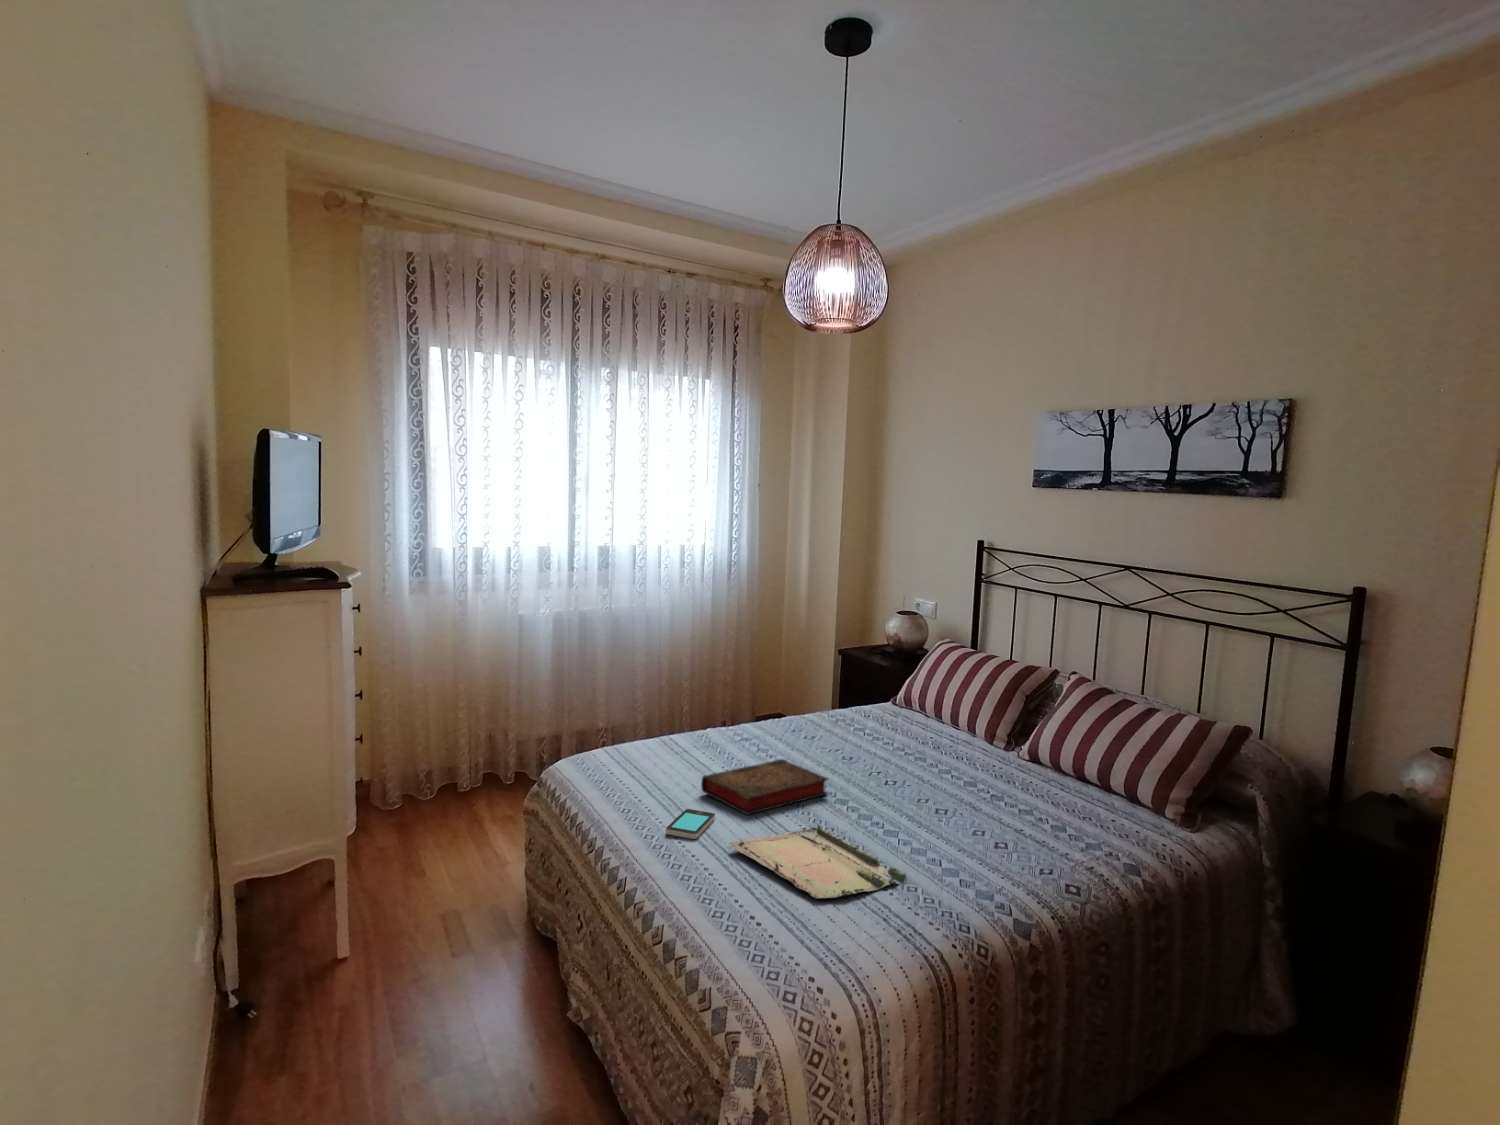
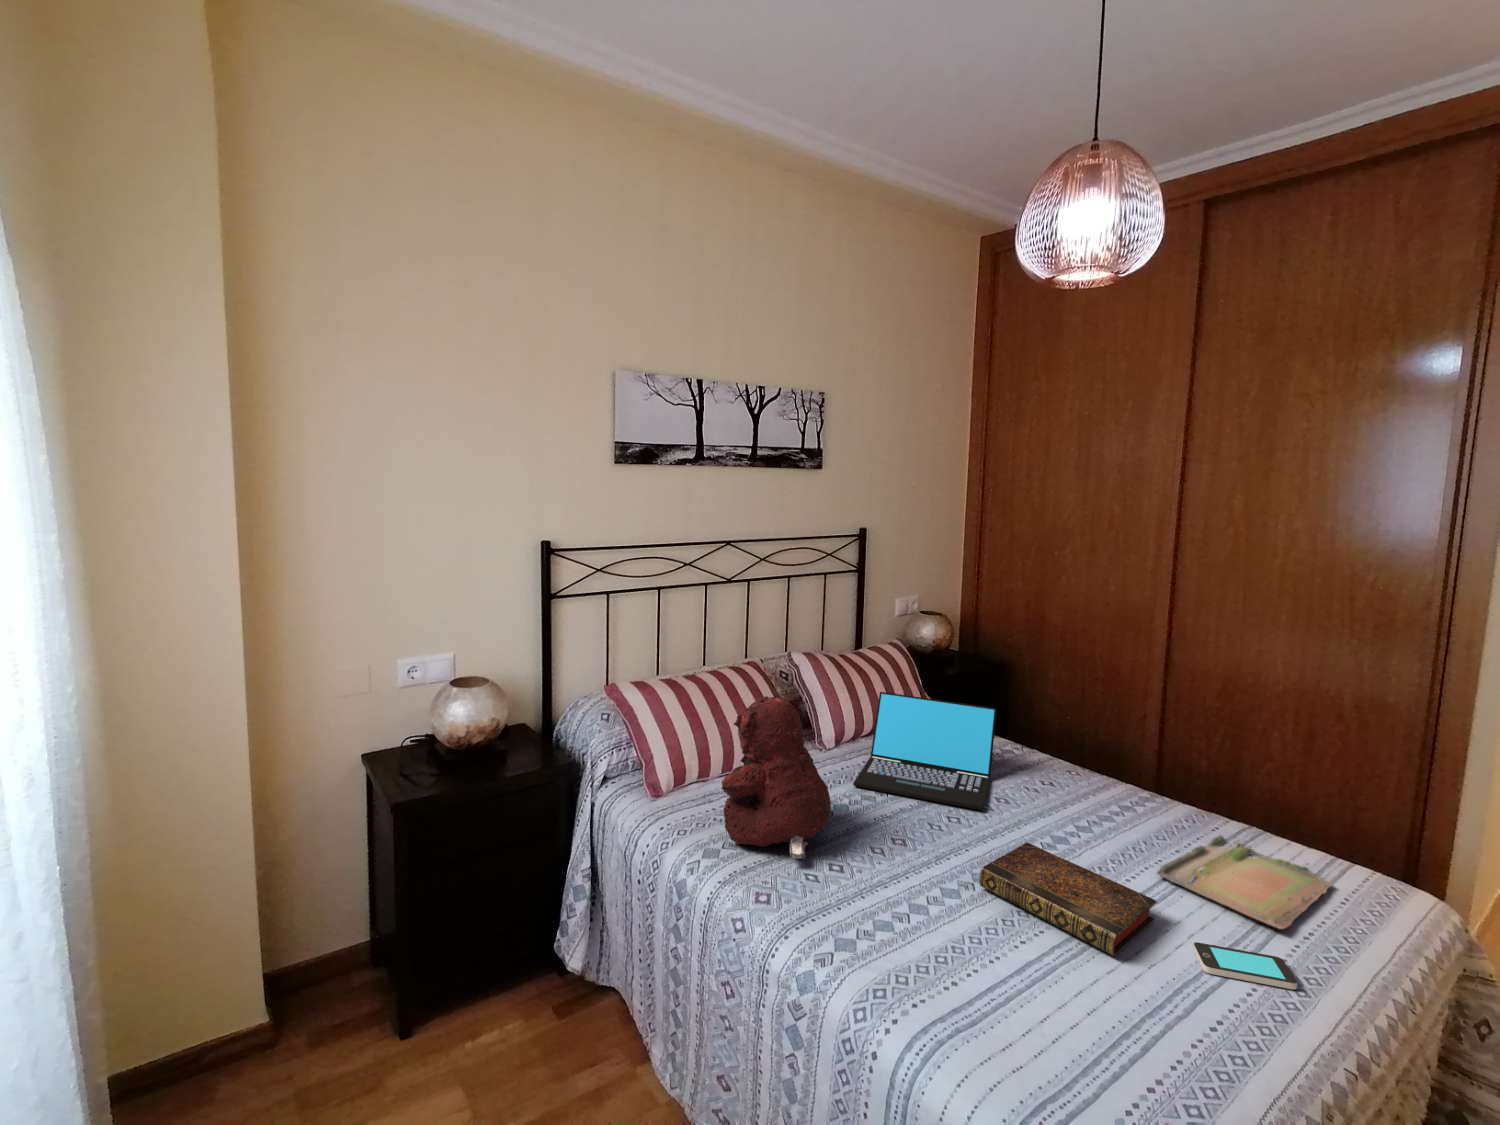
teddy bear: none [796,638,890,746] -> present [721,696,831,860]
laptop: none [909,716,1043,807] -> present [853,692,997,811]

